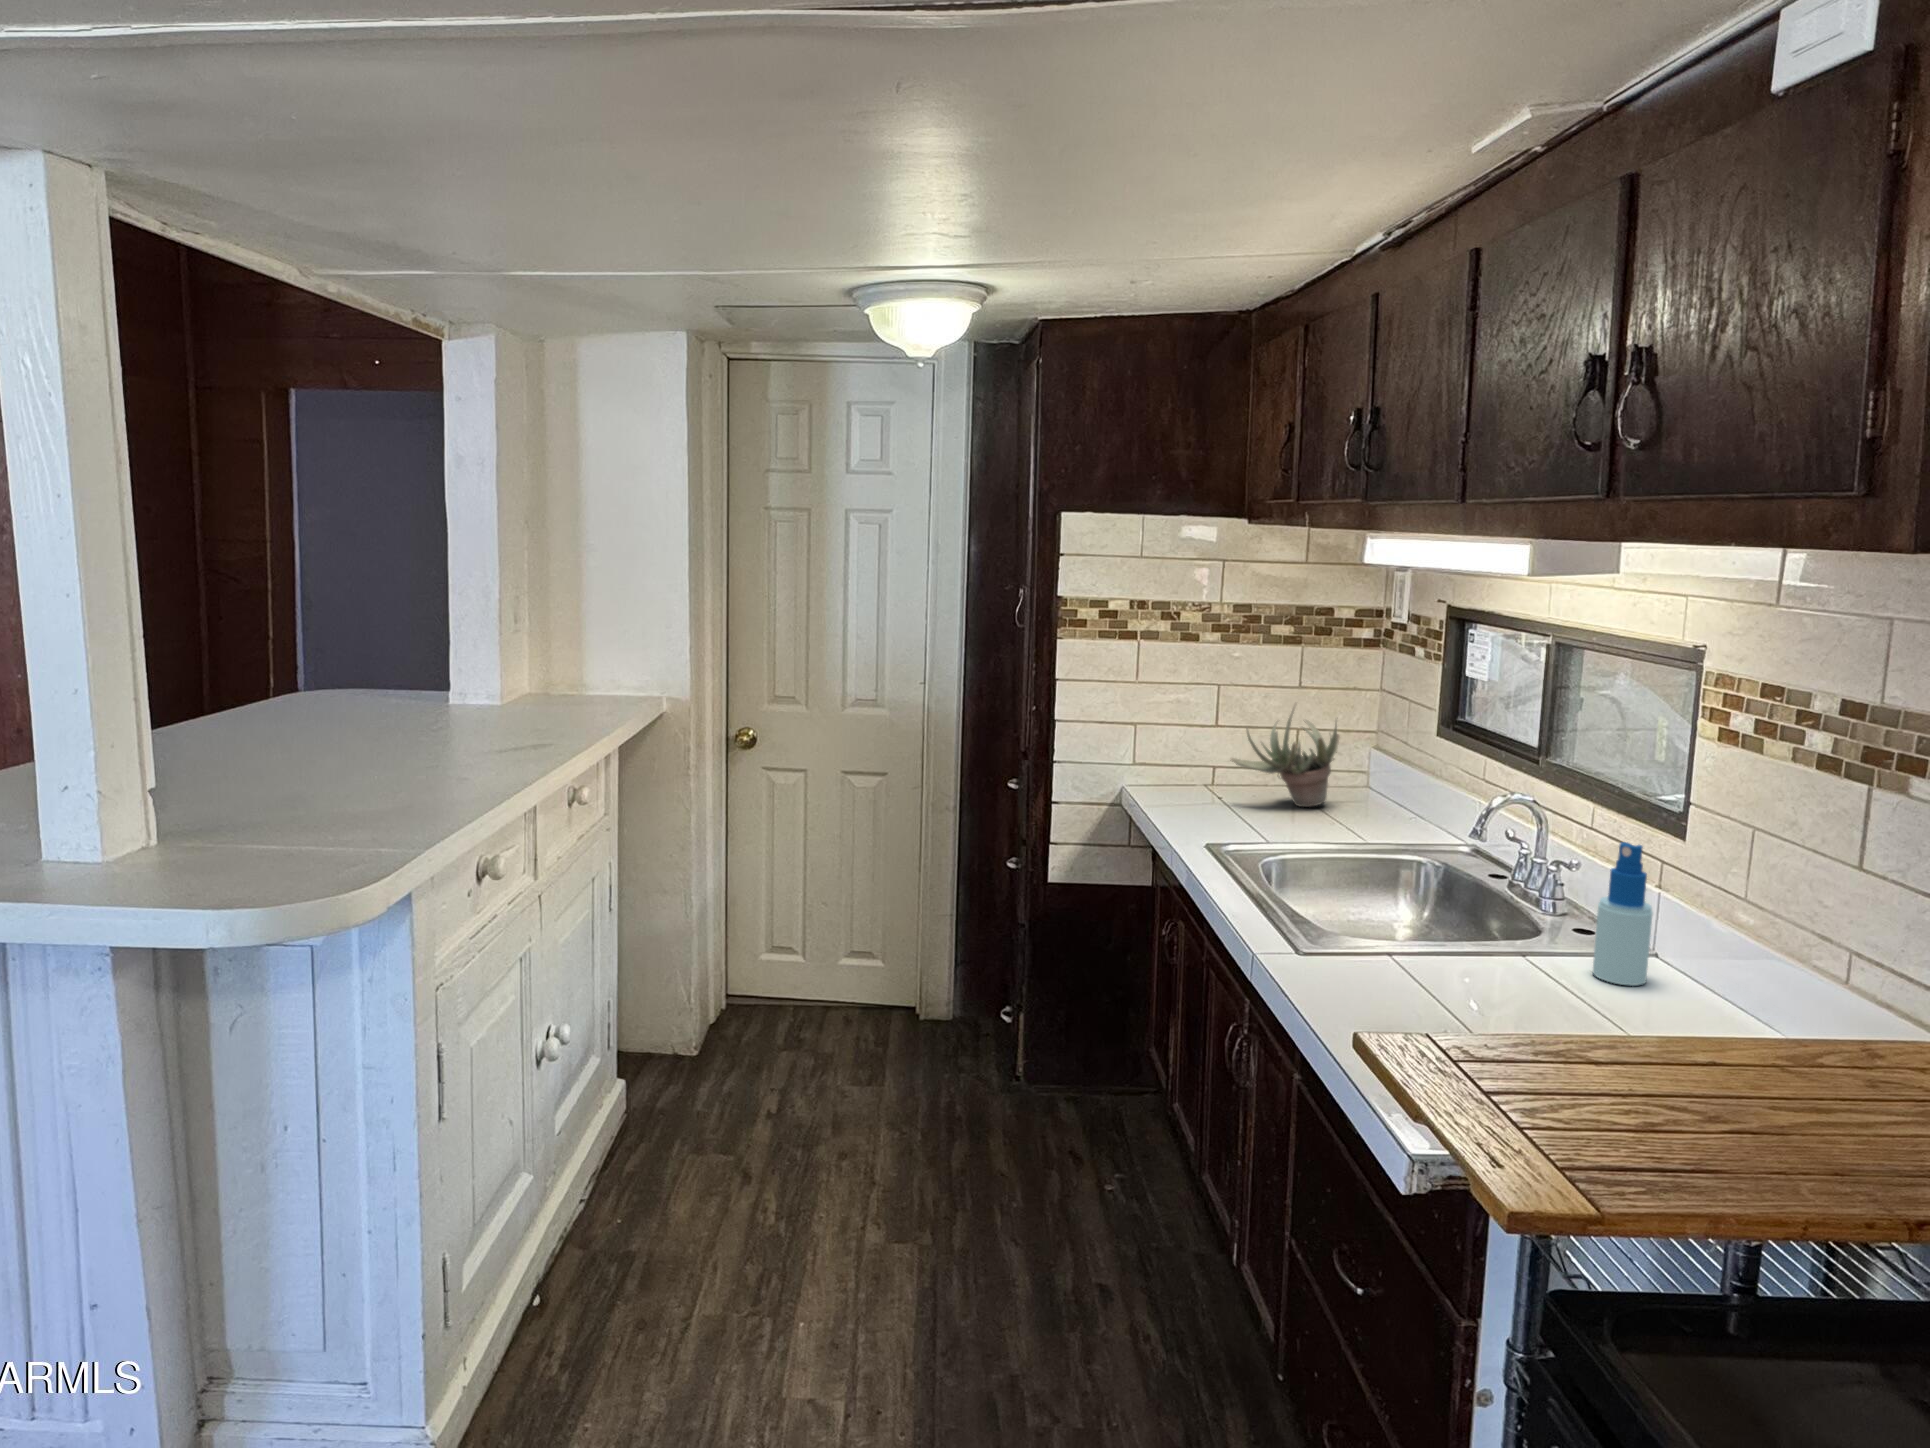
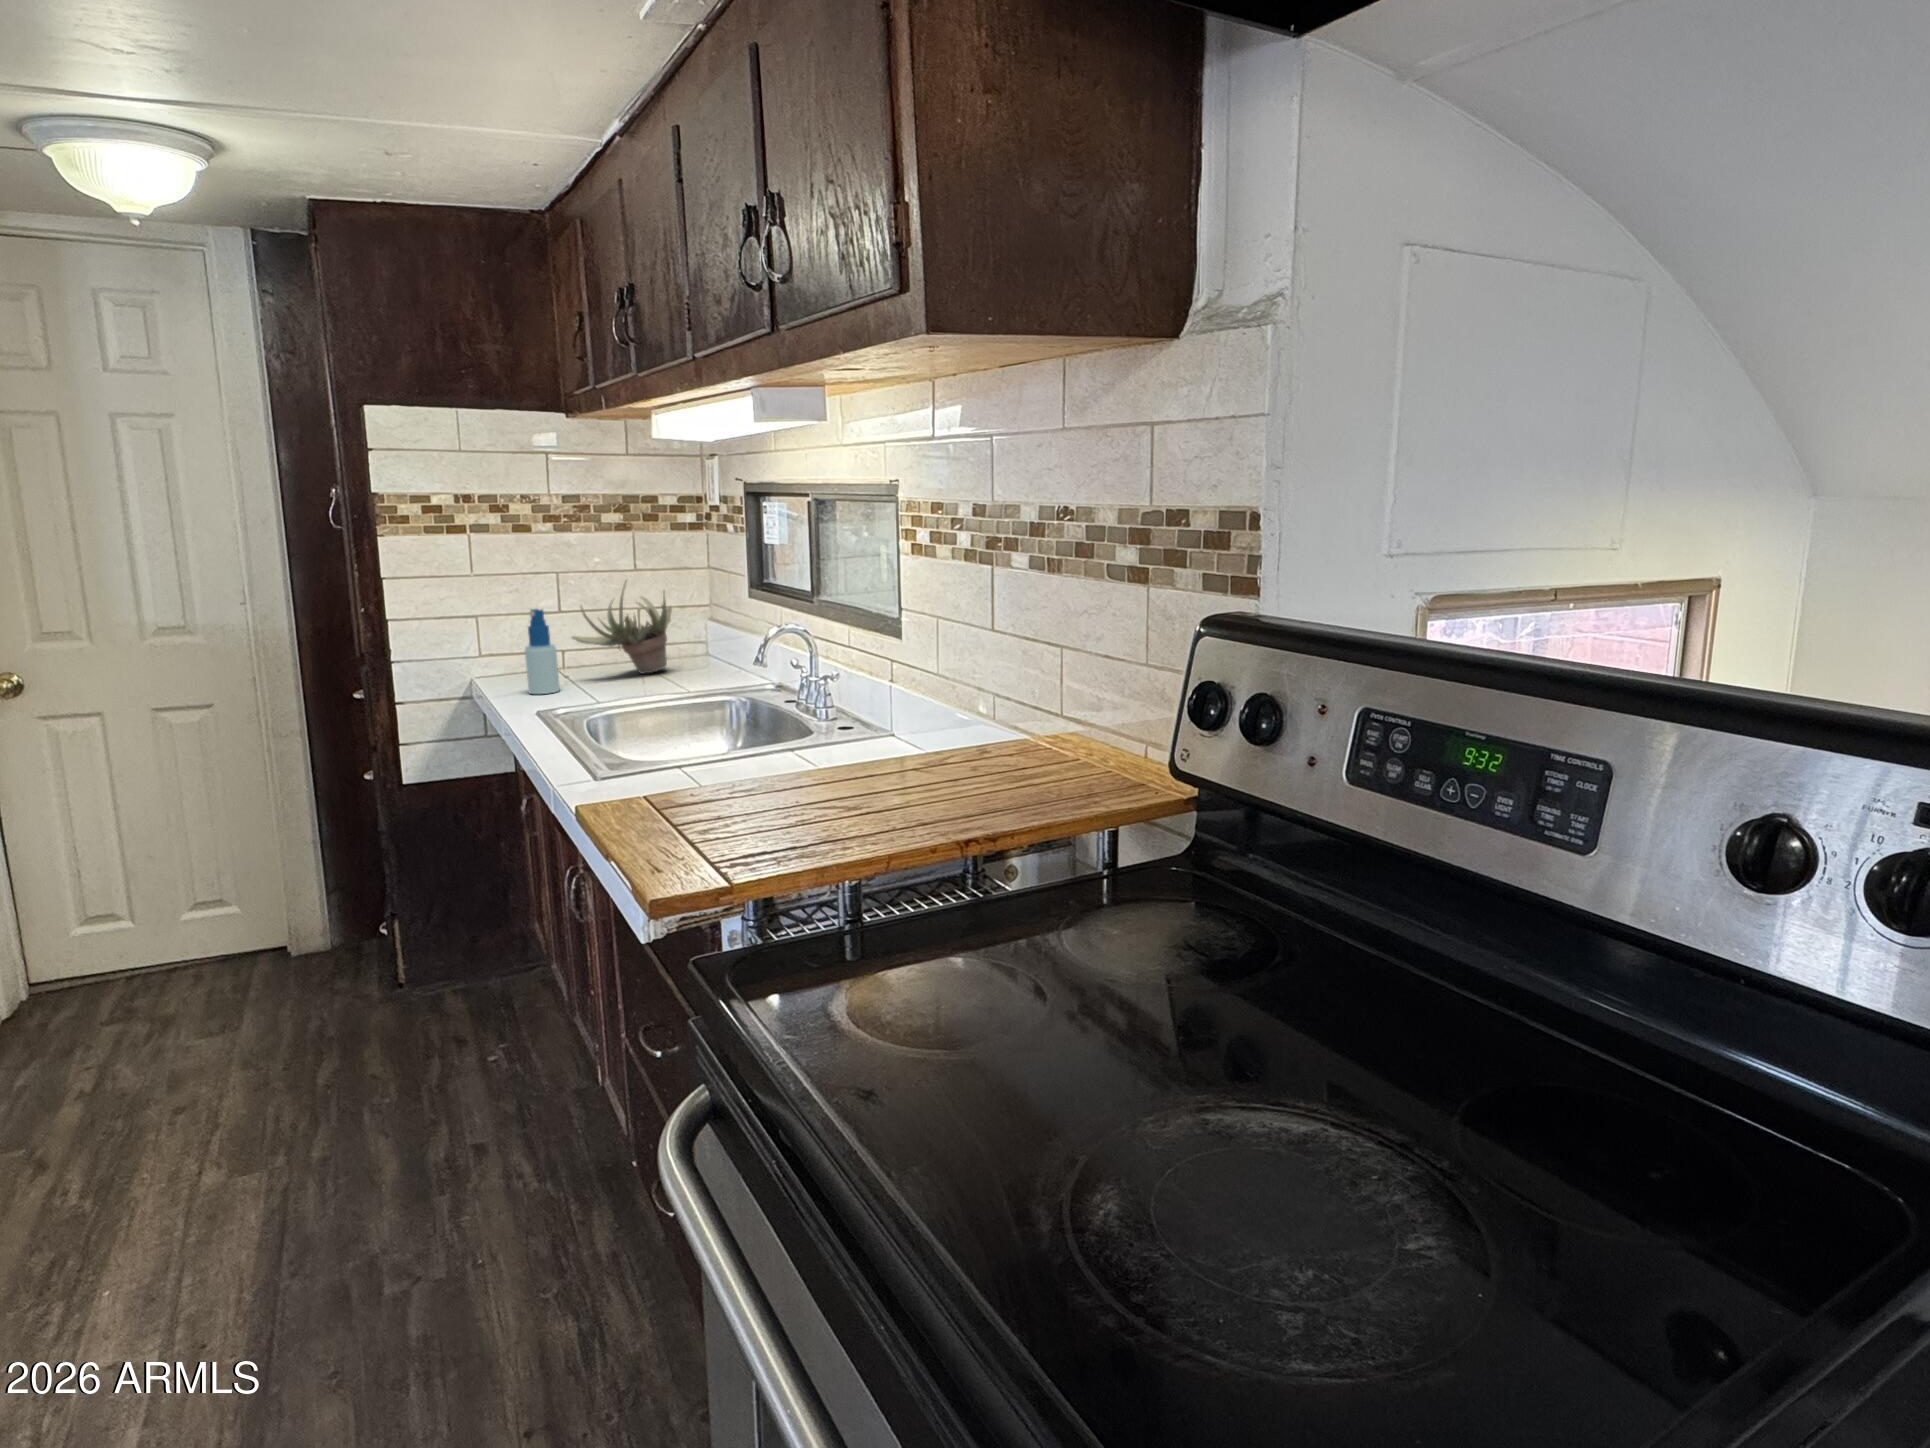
spray bottle: present [1593,842,1653,986] -> present [525,609,560,694]

